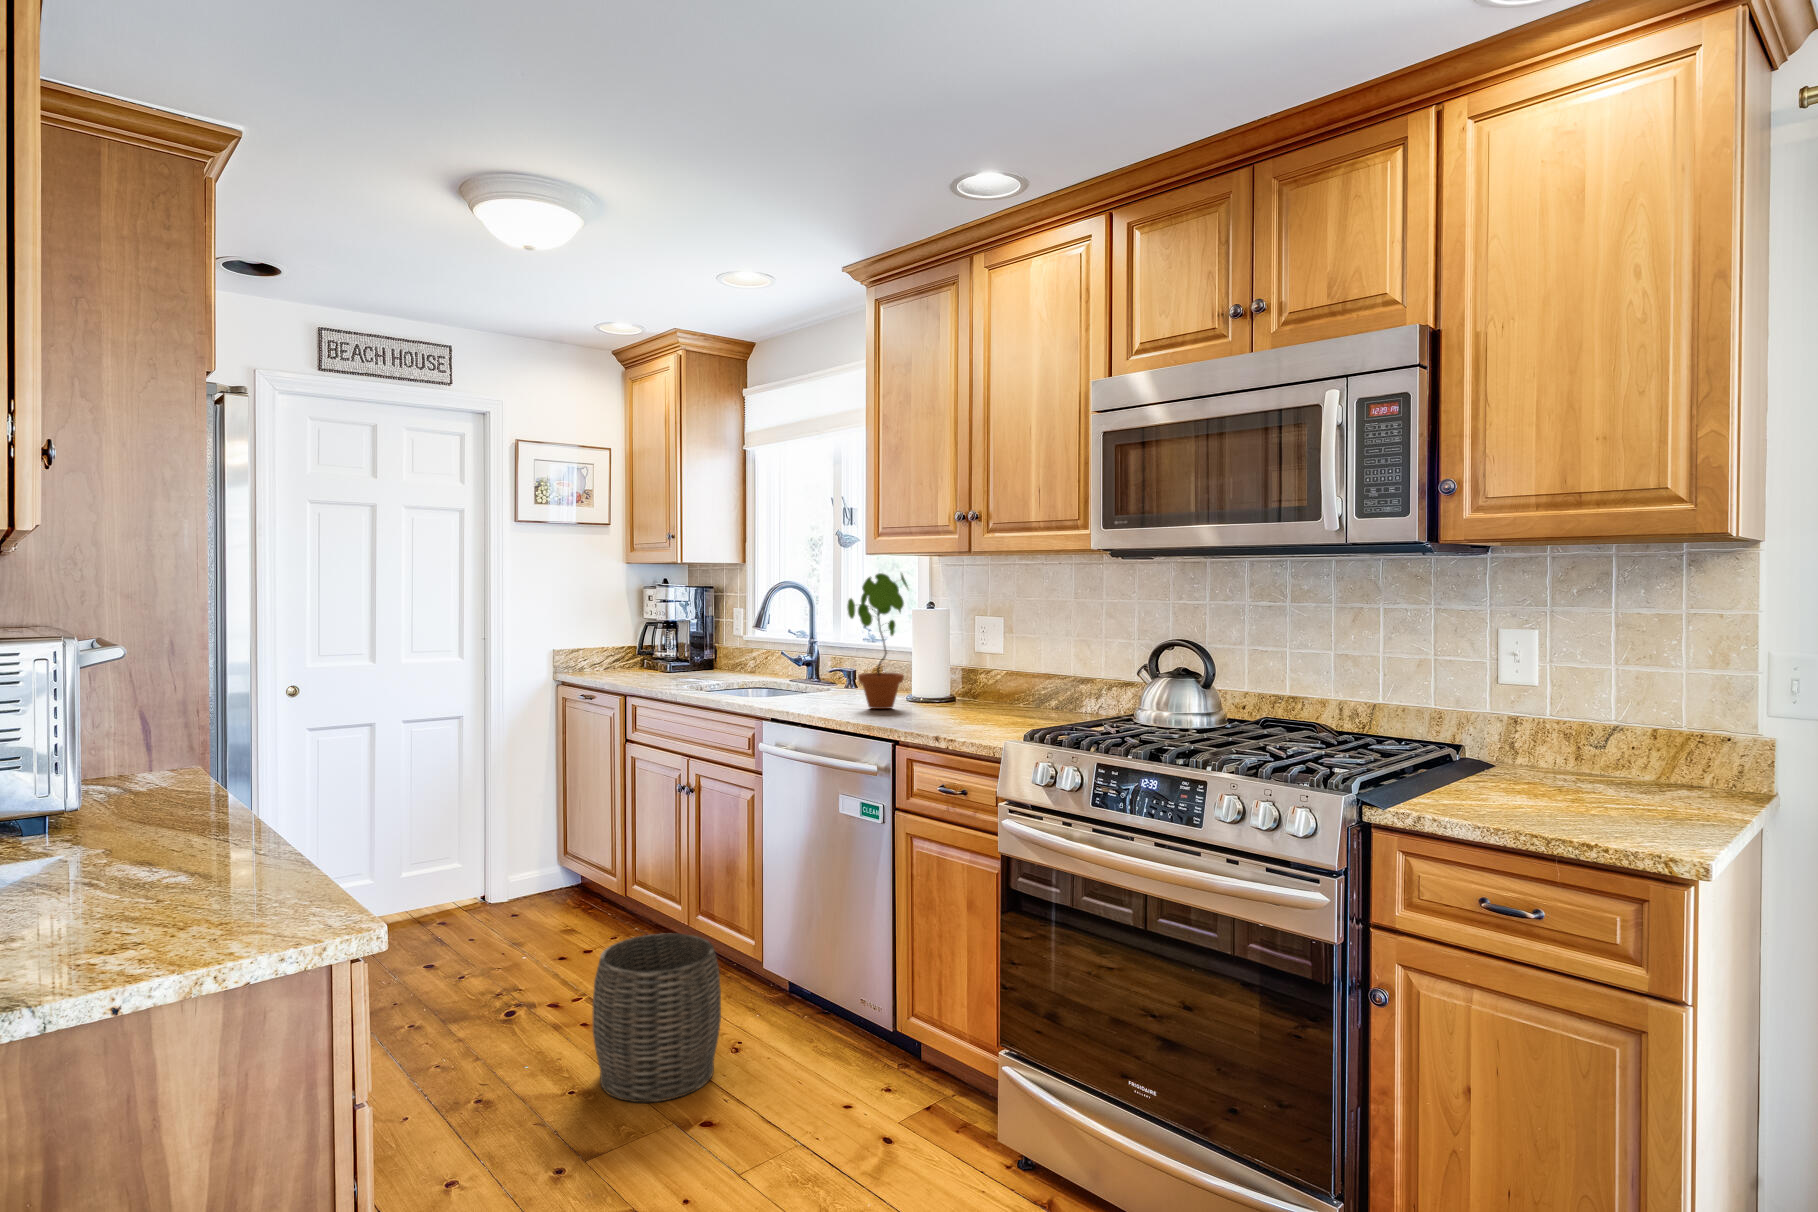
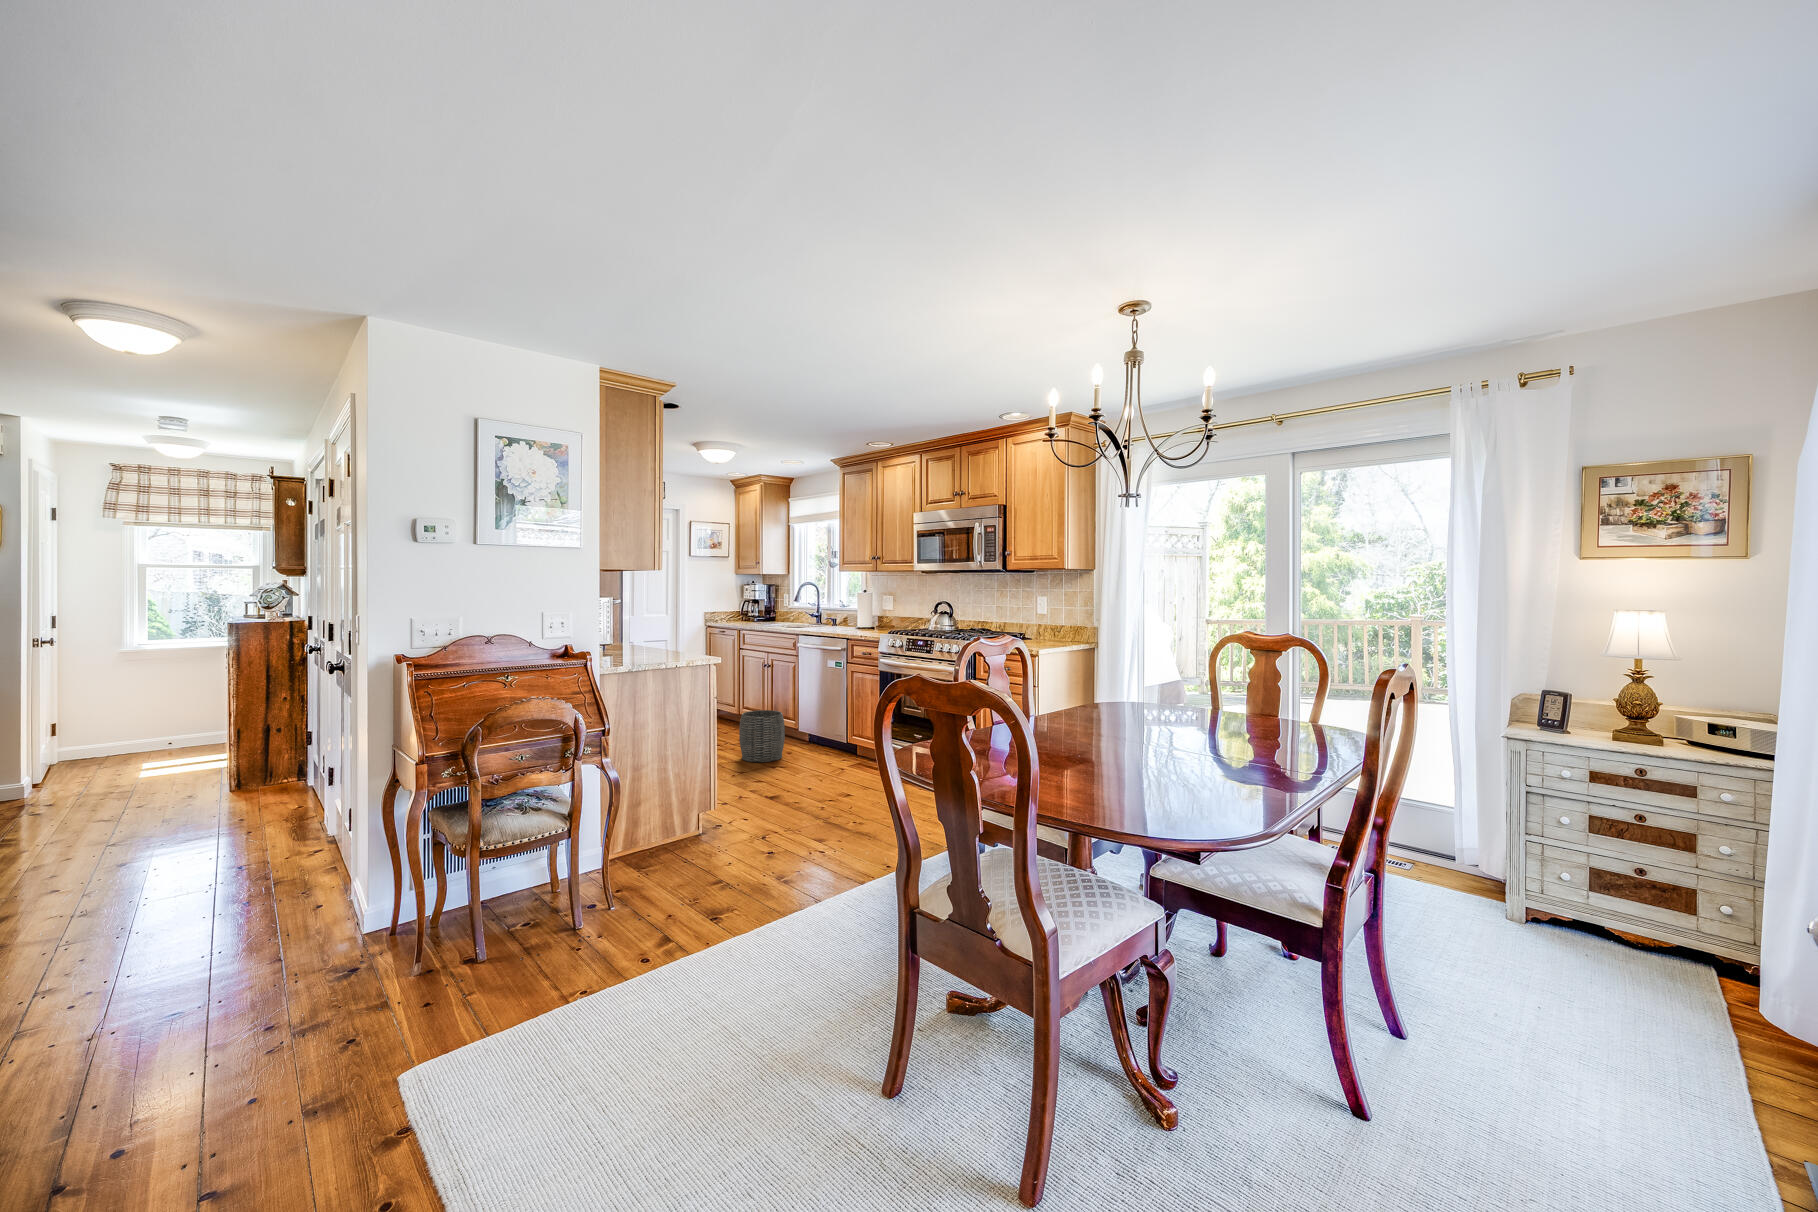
potted plant: present [847,573,908,709] -> none [831,578,855,630]

